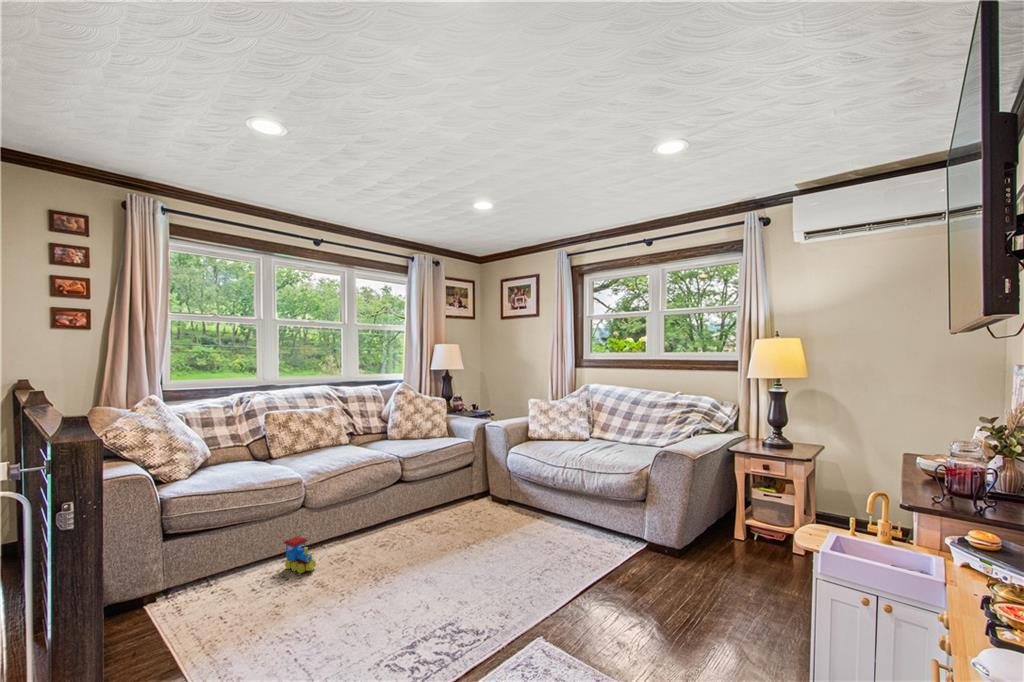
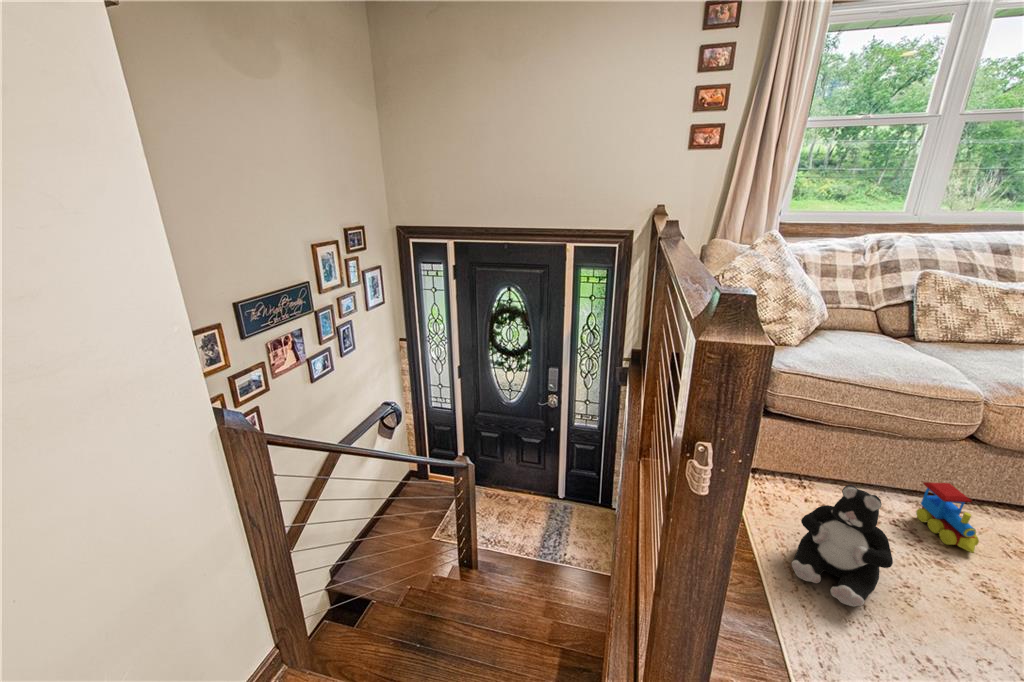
plush toy: none [195,551,262,640] -> present [792,485,893,606]

